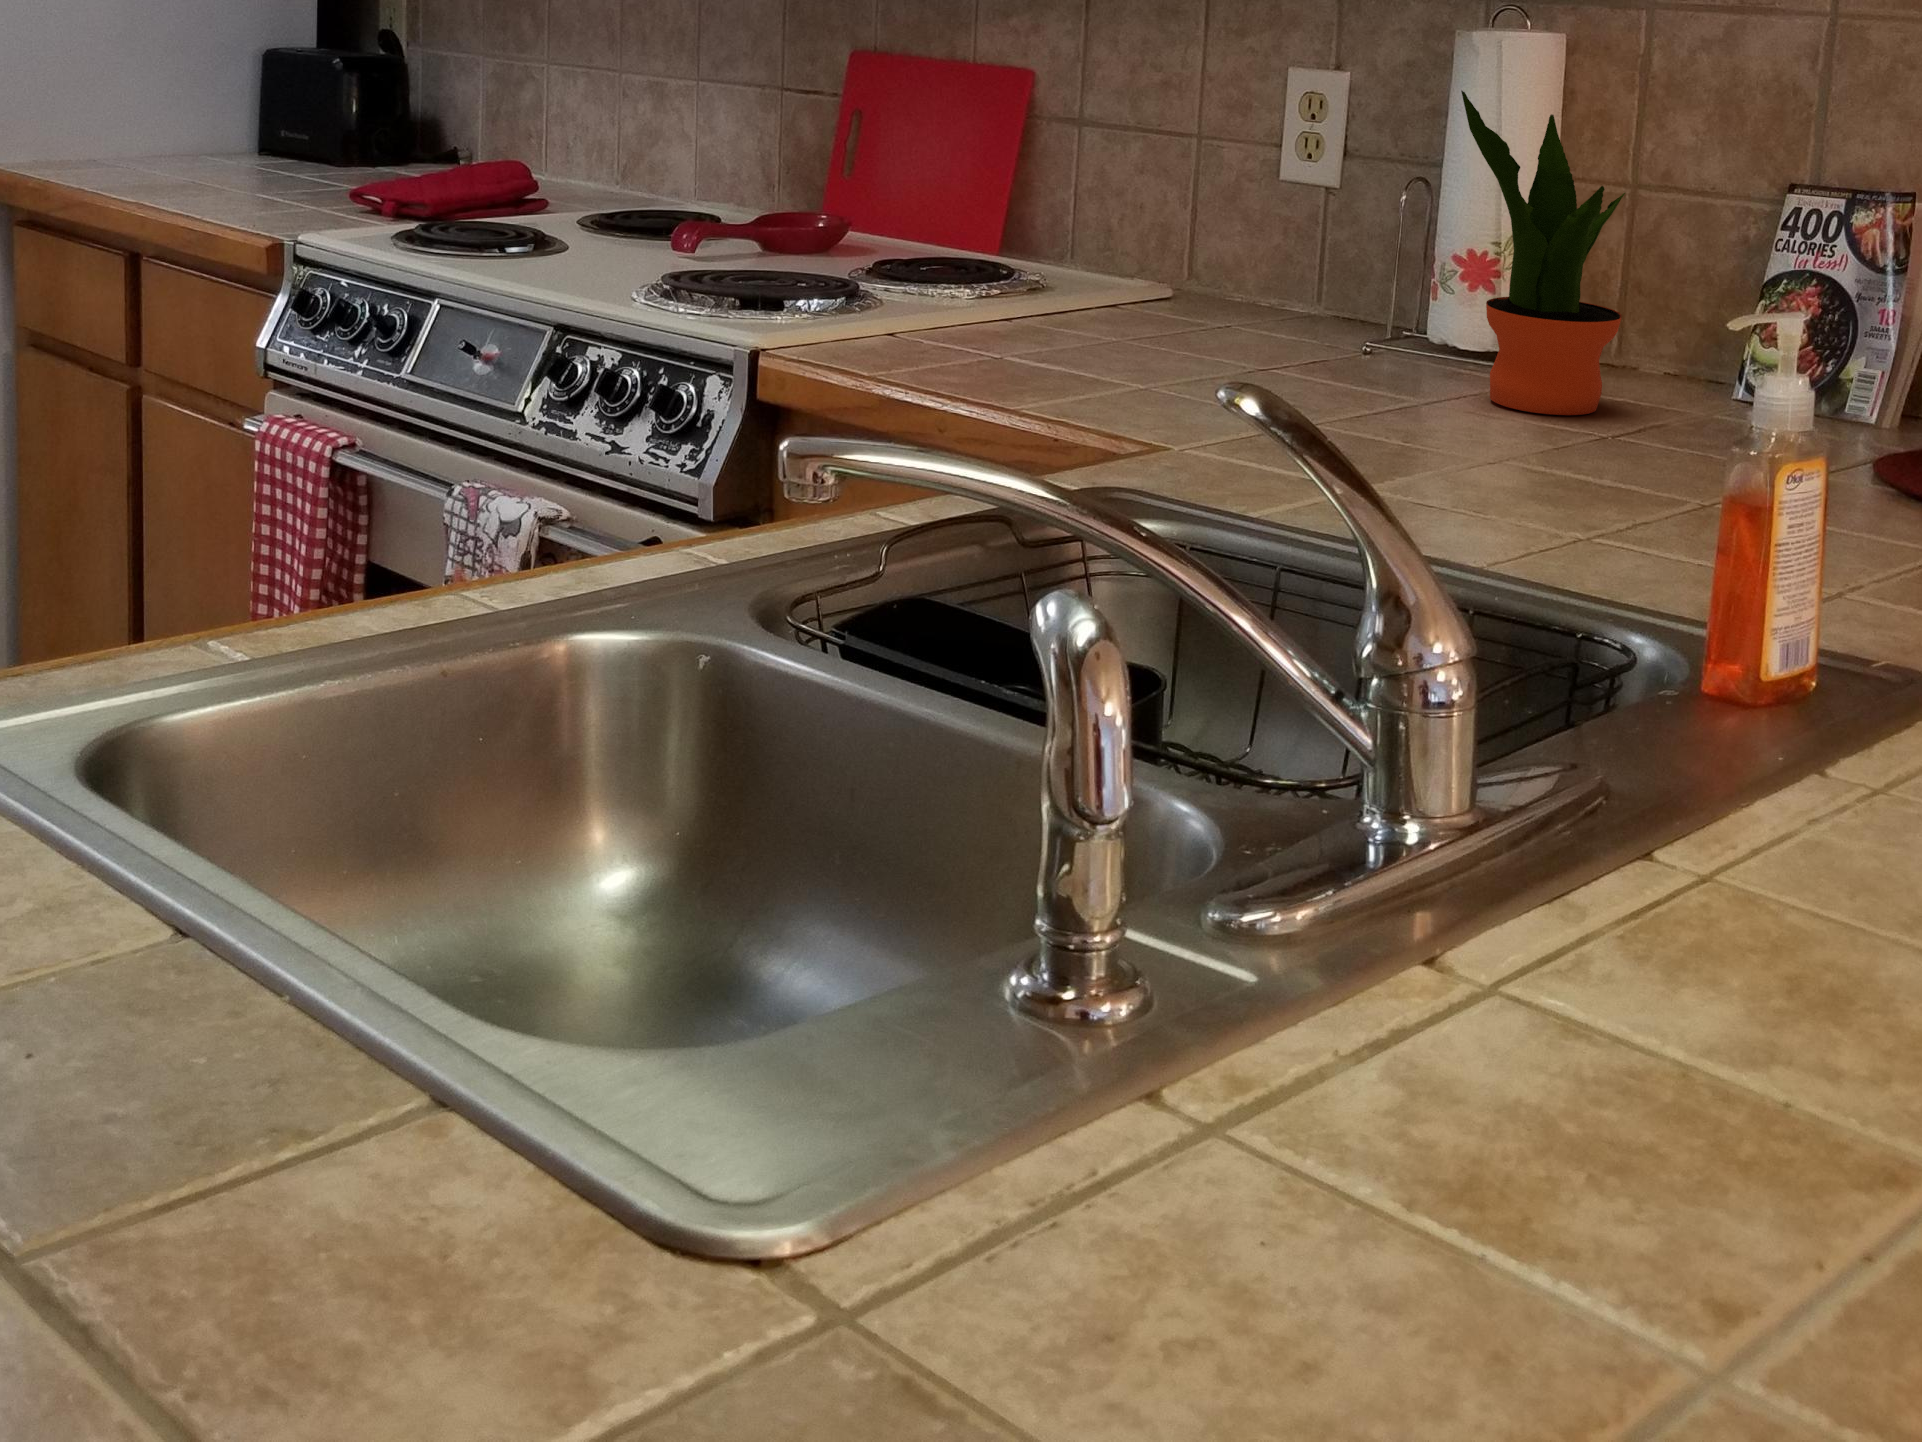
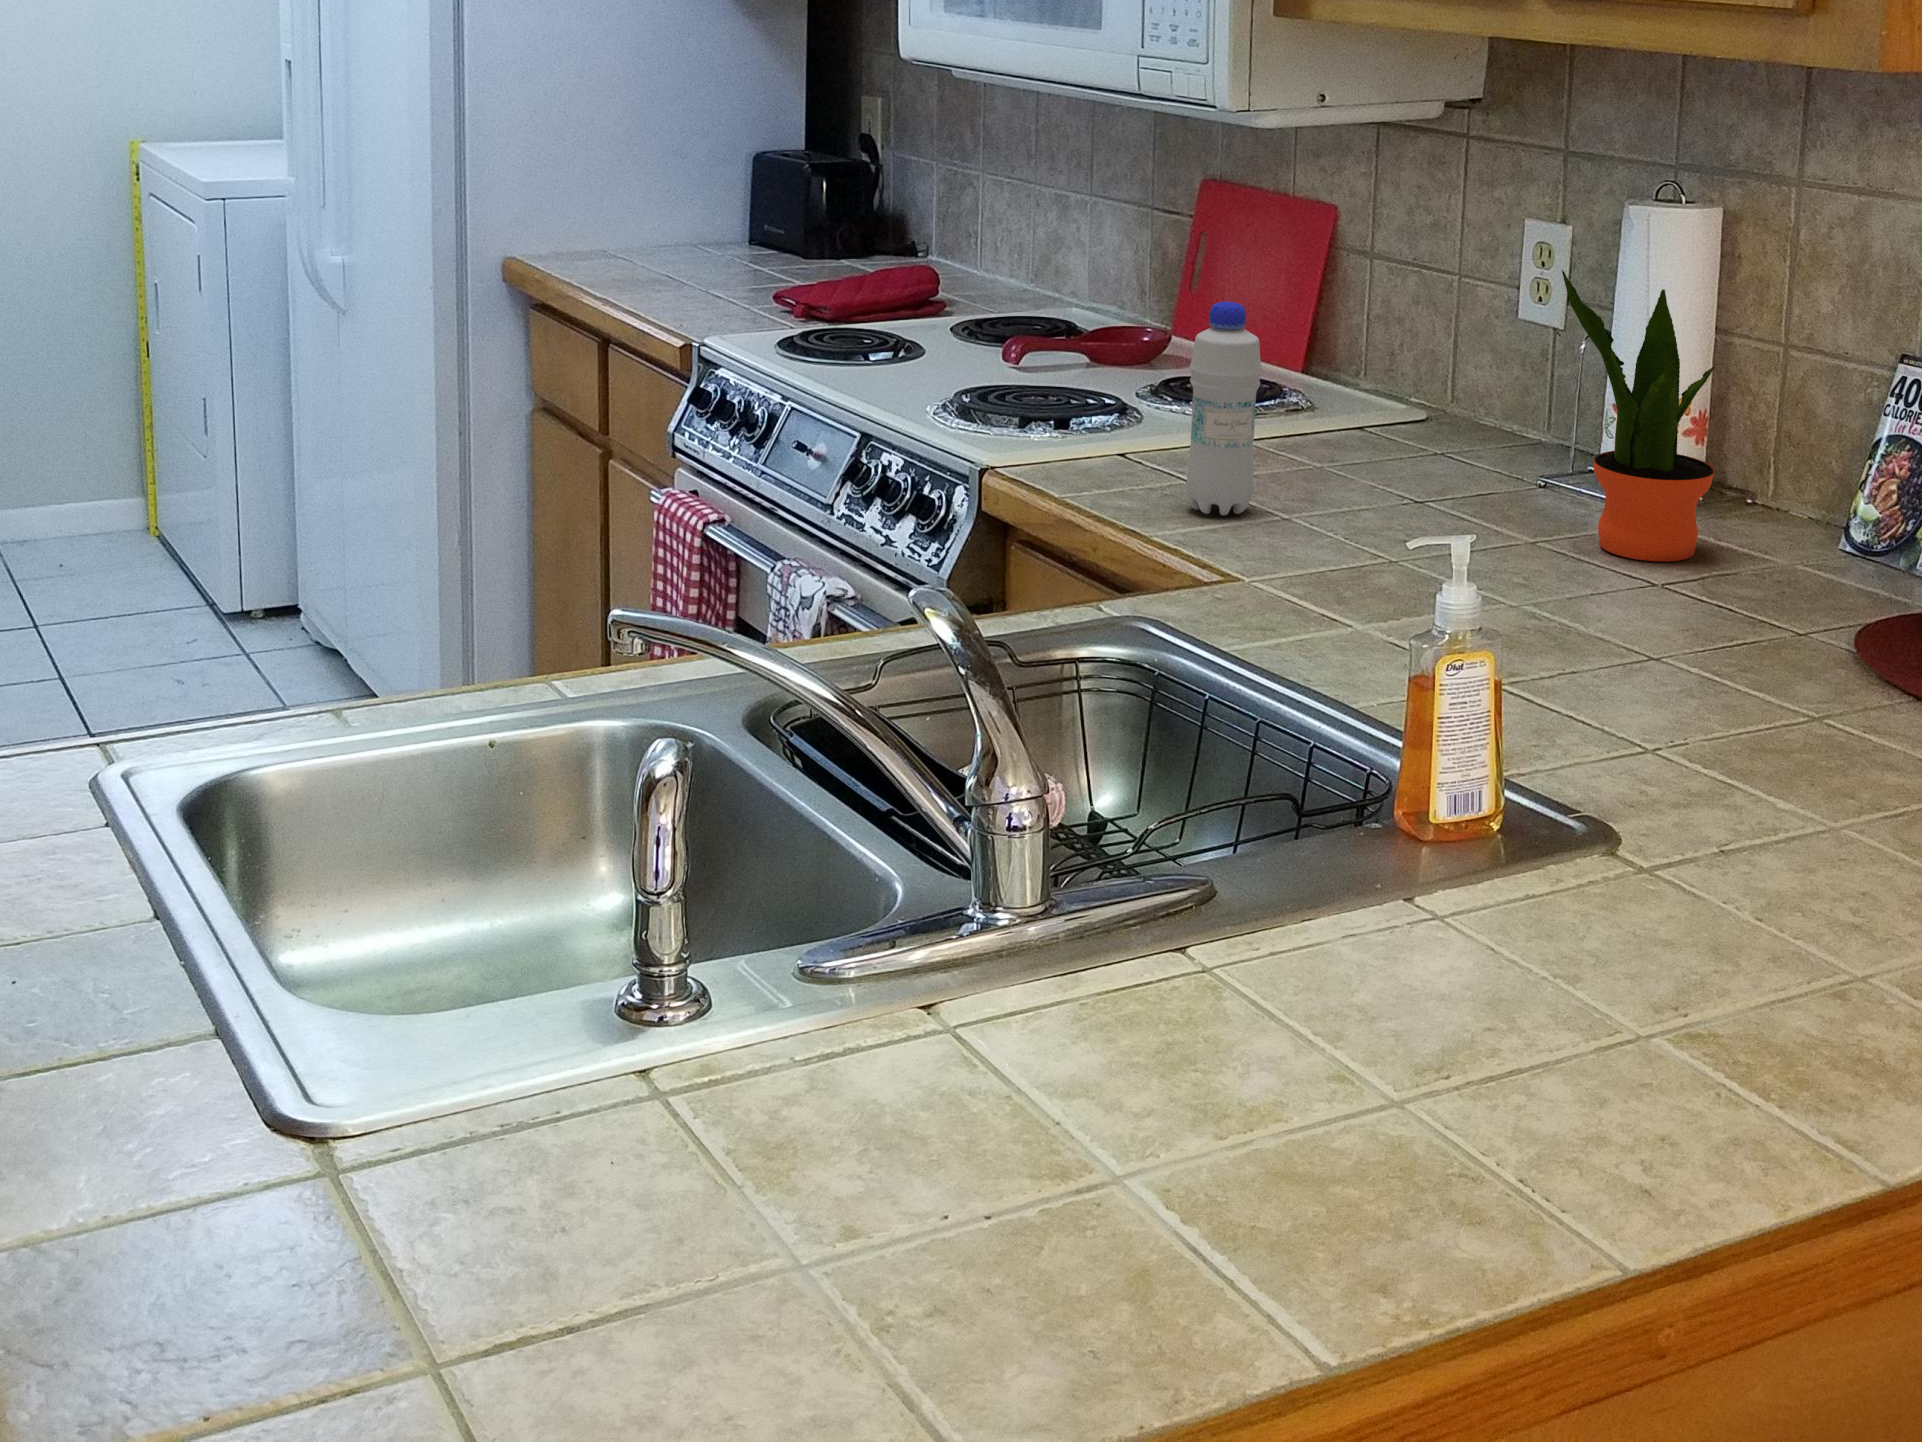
bottle: none [1021,139,1110,388] -> present [1186,302,1262,515]

